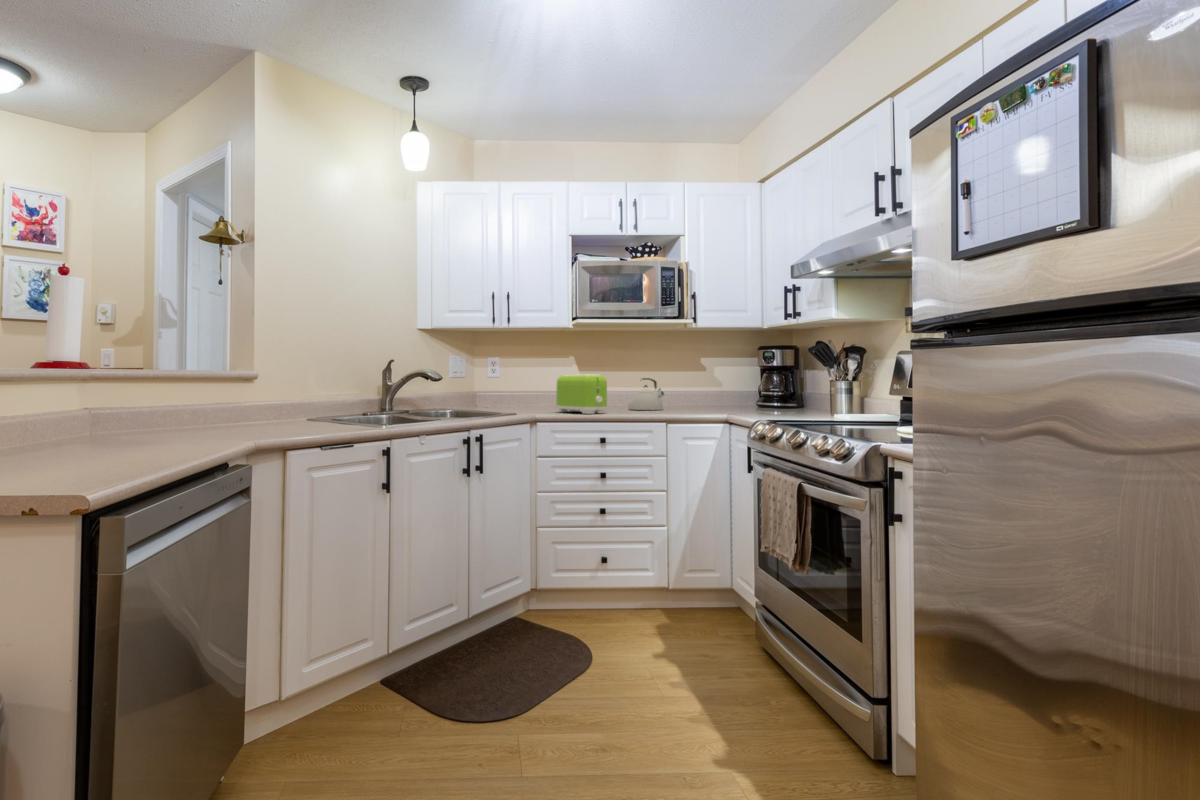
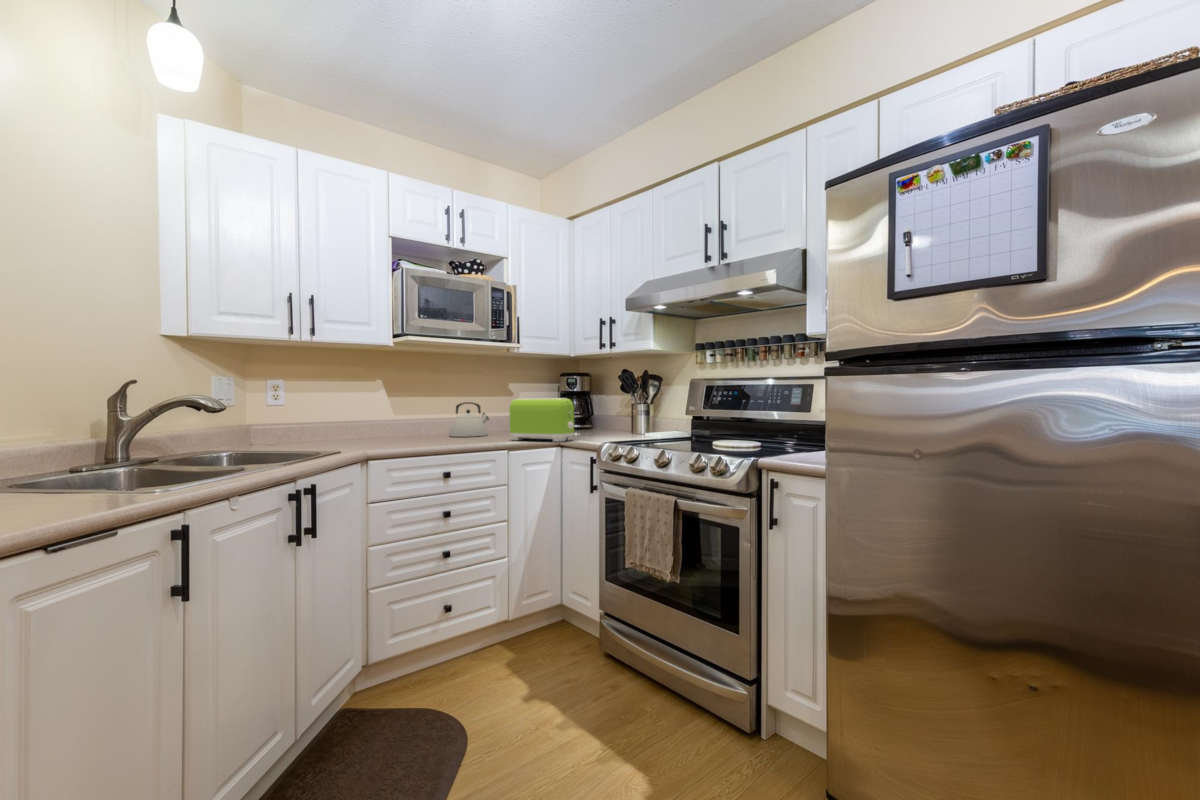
toaster: present [556,375,607,414] -> present [509,398,574,442]

